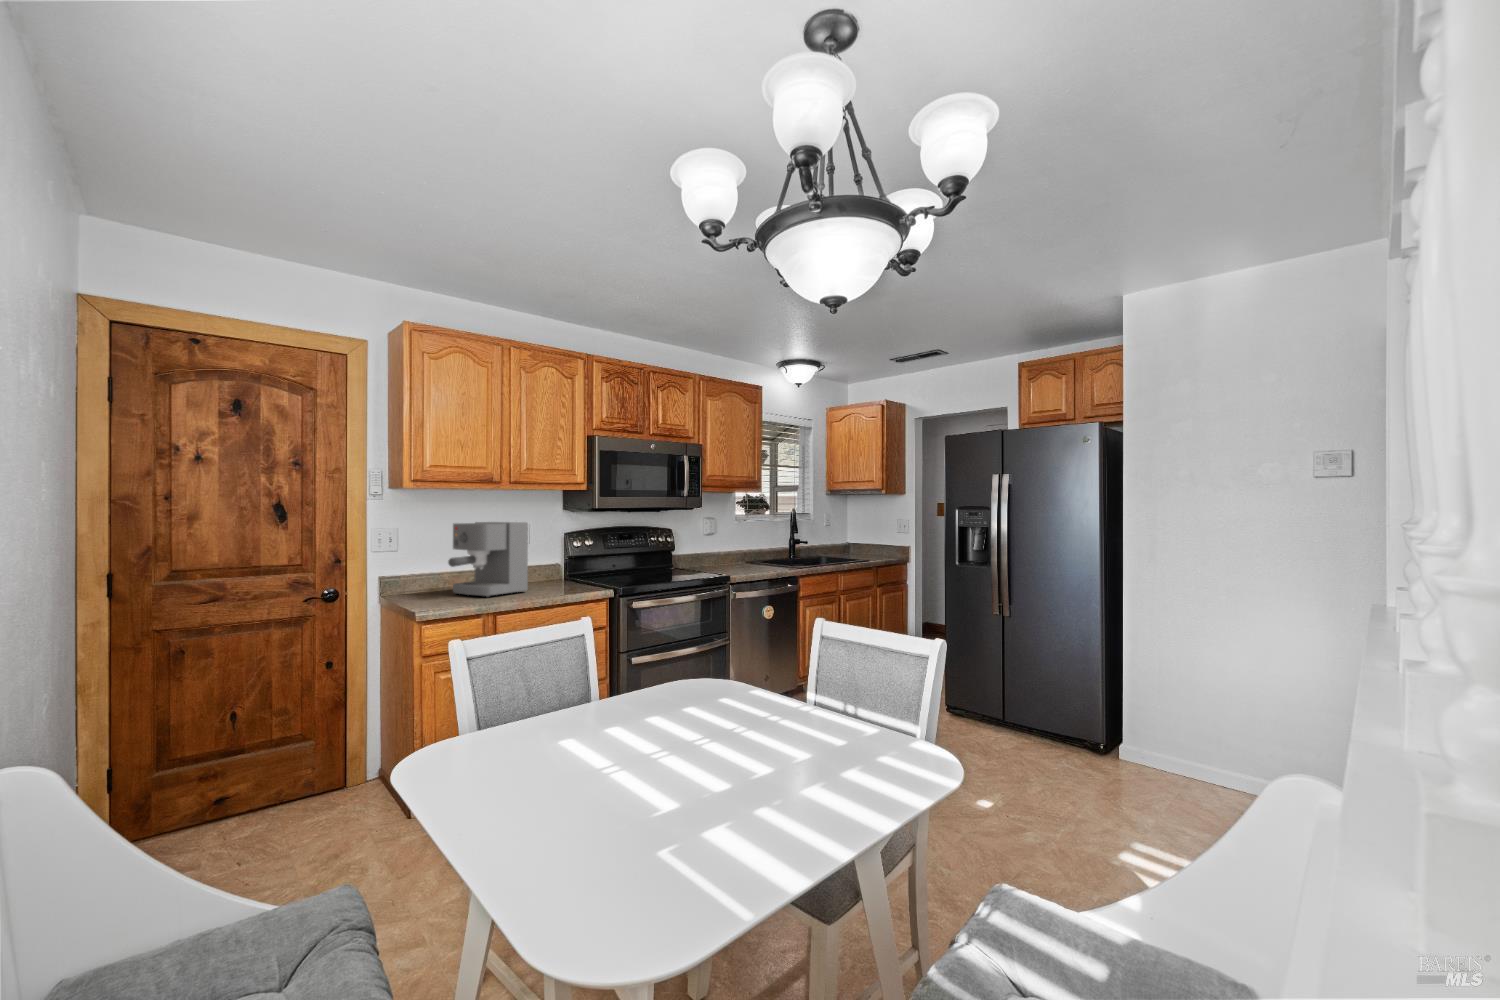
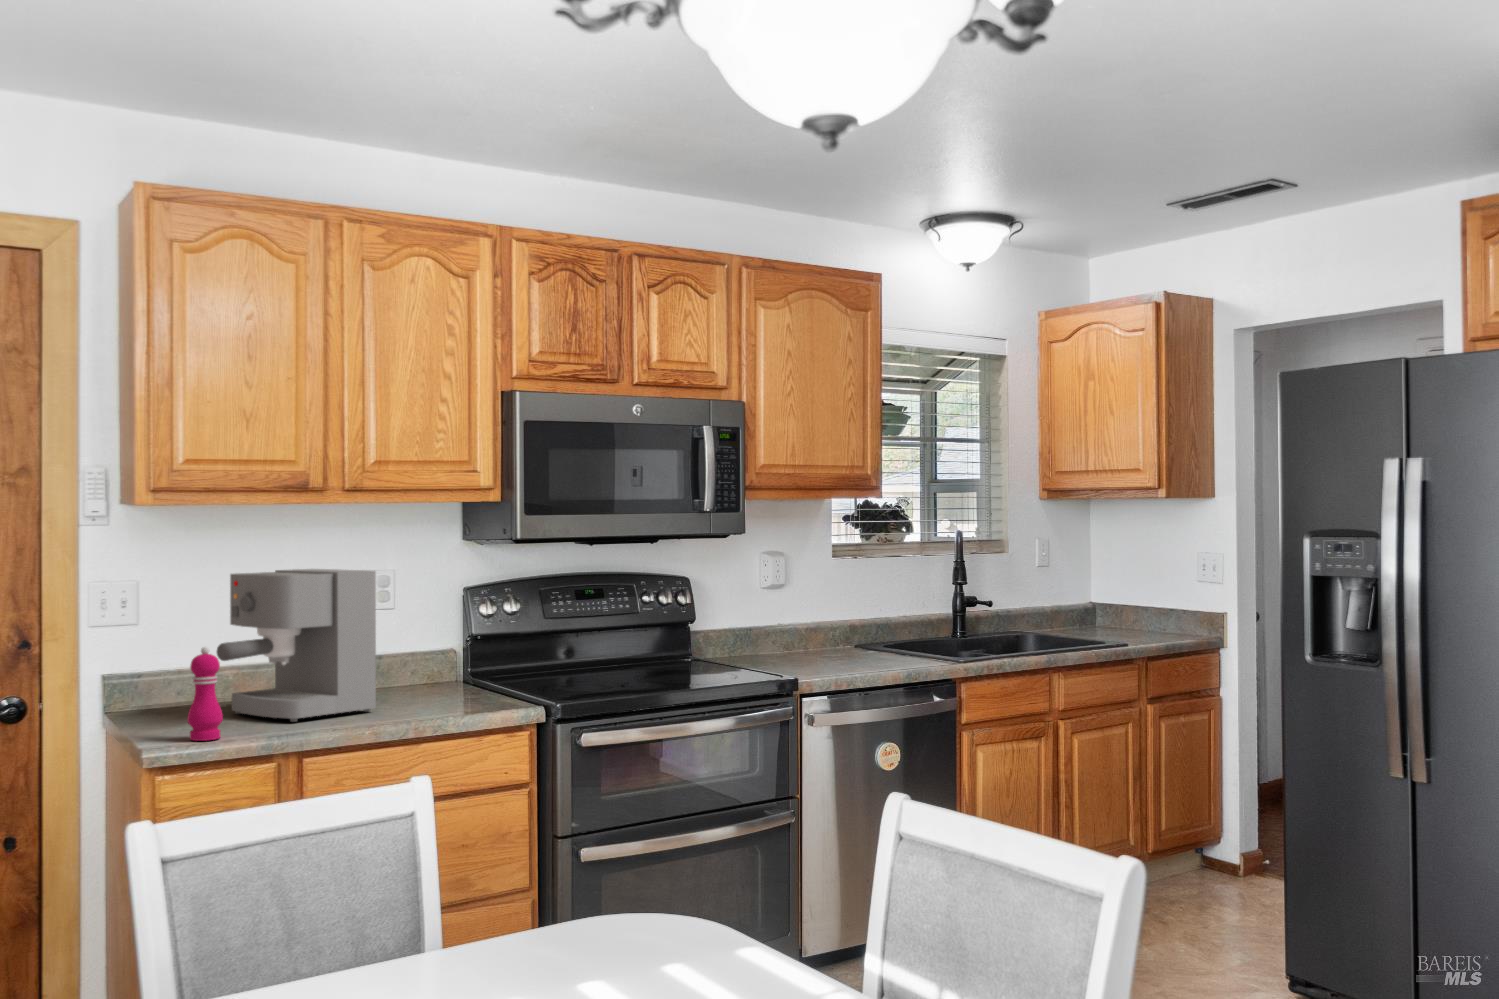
pepper mill: none [435,559,454,607] -> present [188,647,223,741]

